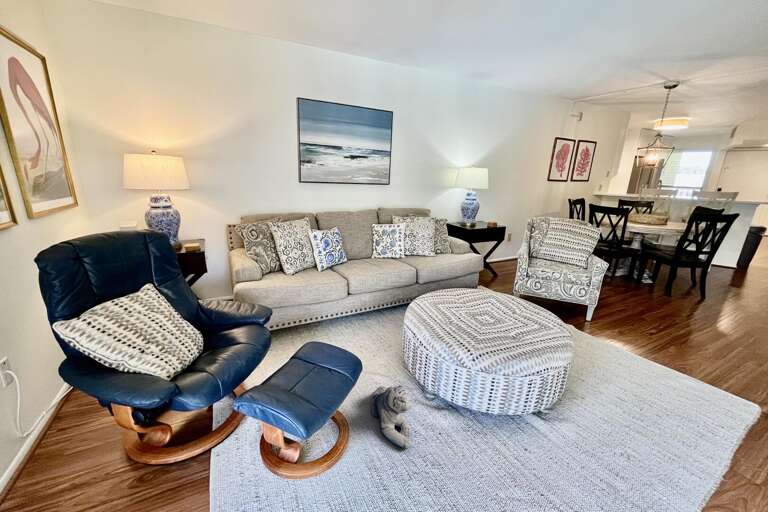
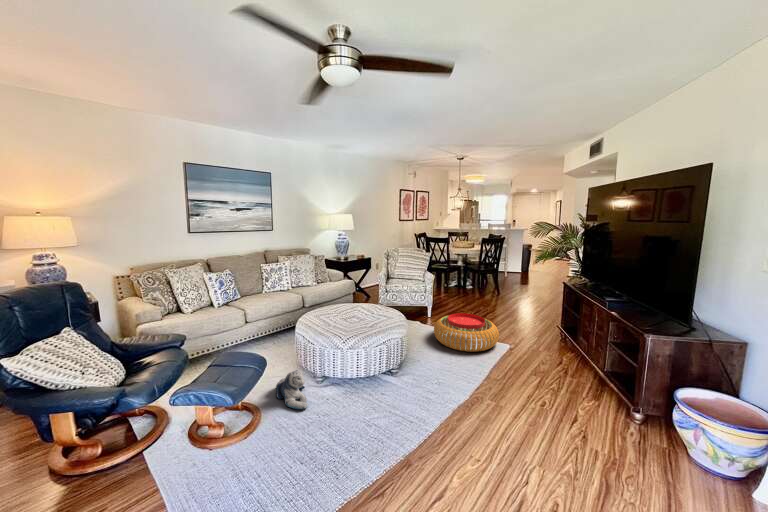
pouf: none [605,330,746,409] -> present [434,313,499,352]

